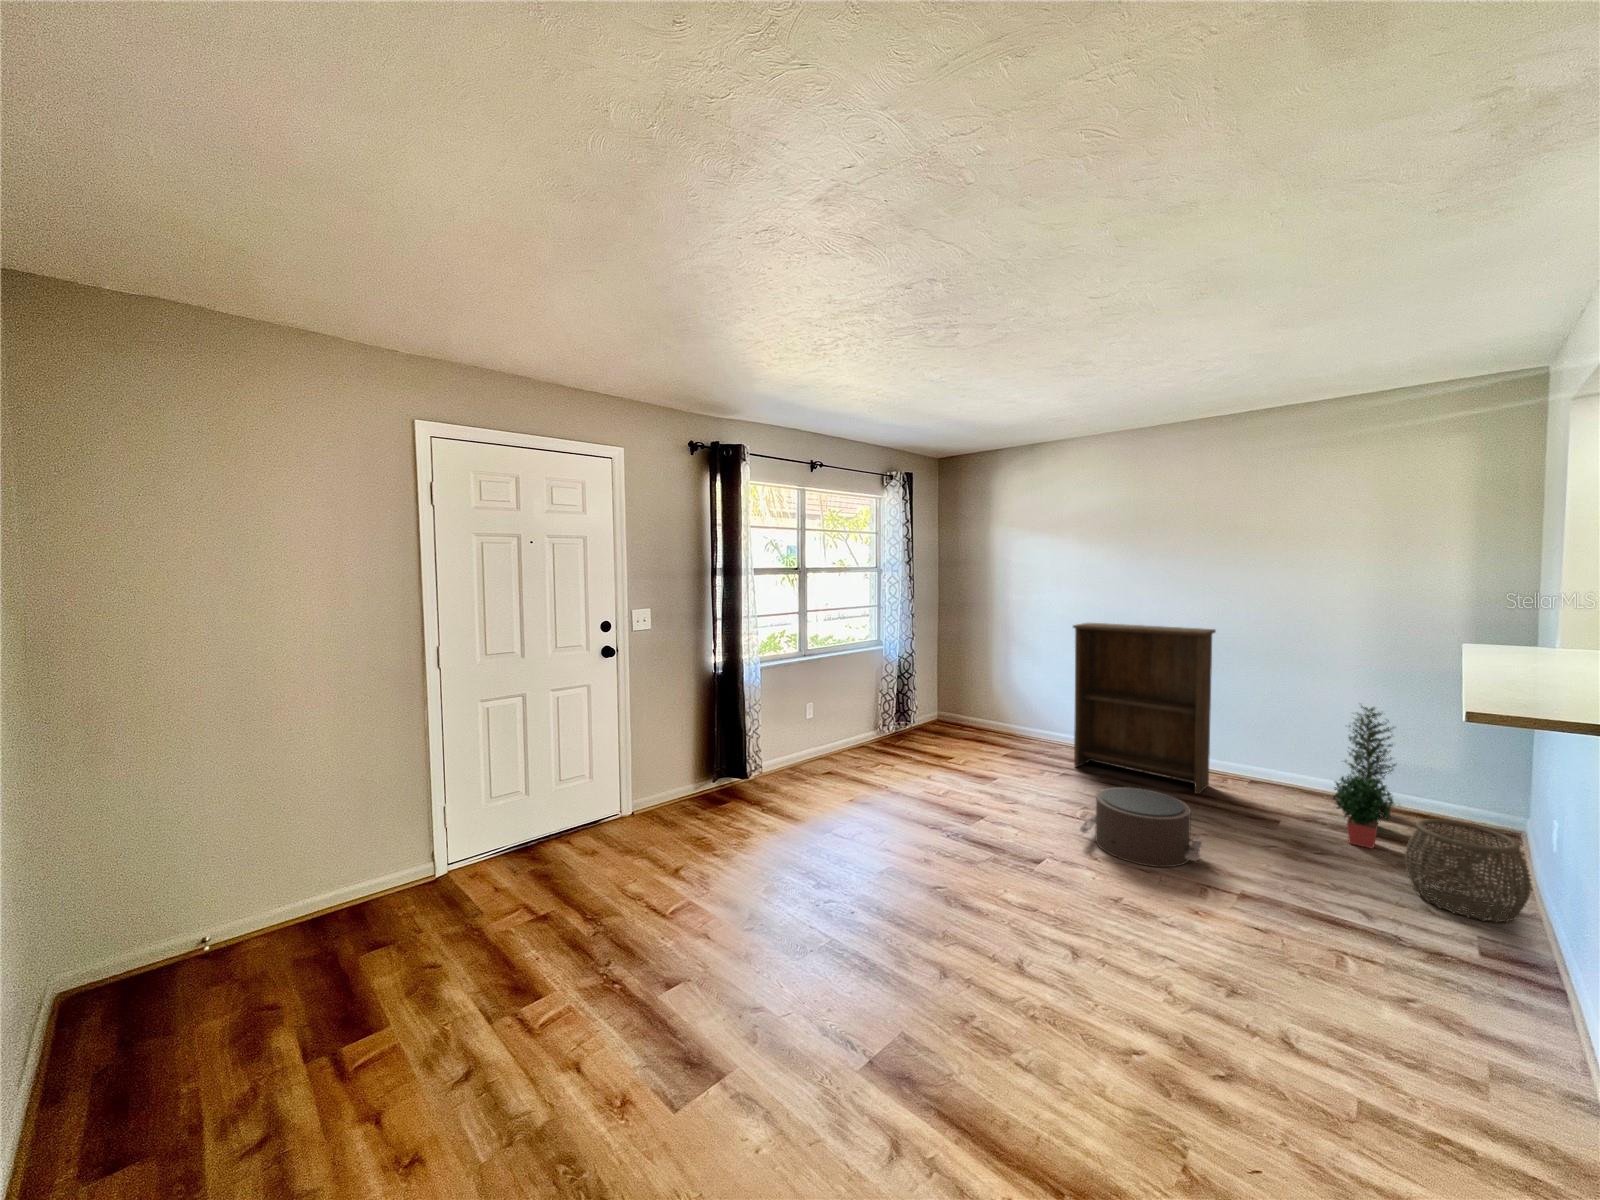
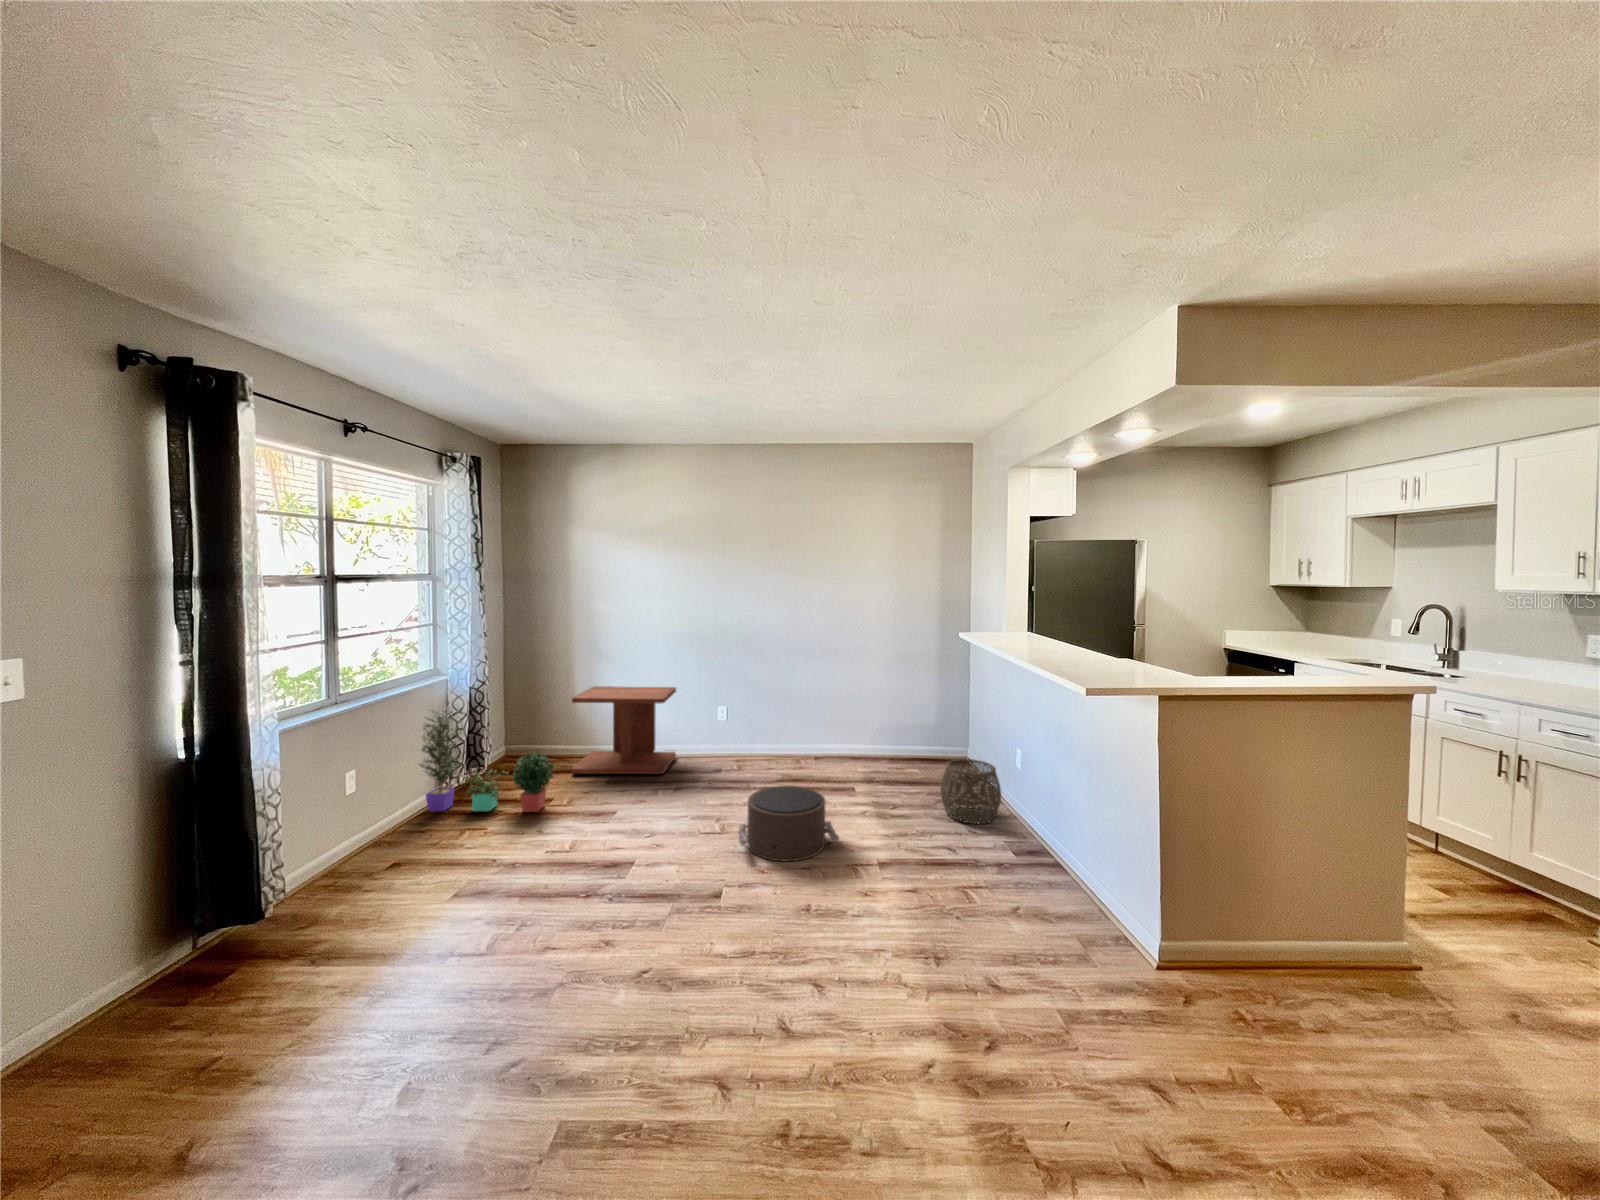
bookshelf: present [1073,623,1216,794] -> none [681,633,794,779]
side table: none [977,668,1082,758] -> present [572,686,676,774]
potted plant: present [1333,706,1396,849] -> present [420,708,554,812]

